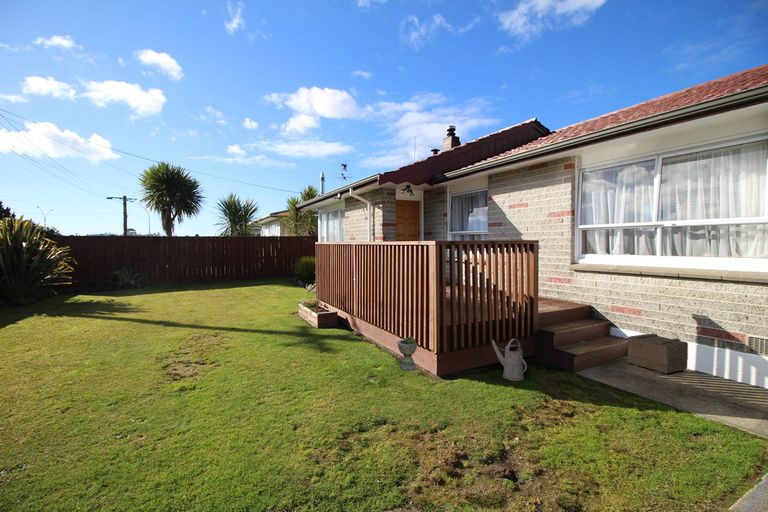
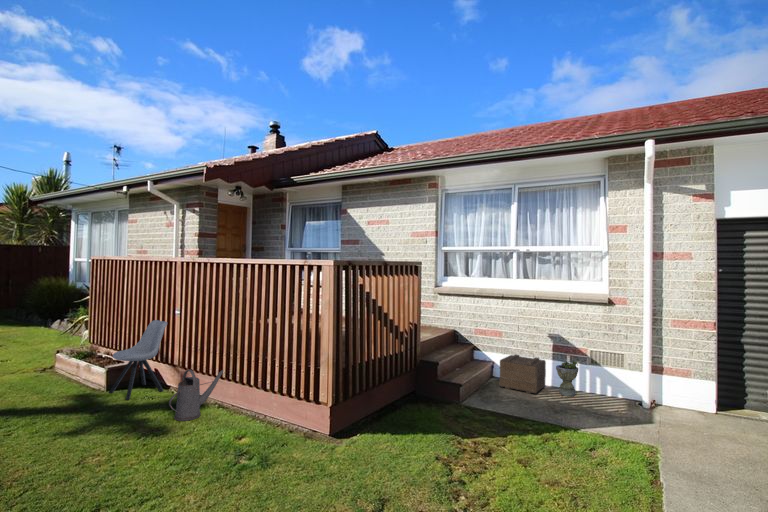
chair: none [322,285,352,335] -> present [109,320,167,400]
planter: present [397,337,418,371] -> present [556,361,578,397]
watering can: present [492,339,527,381] -> present [169,370,223,421]

